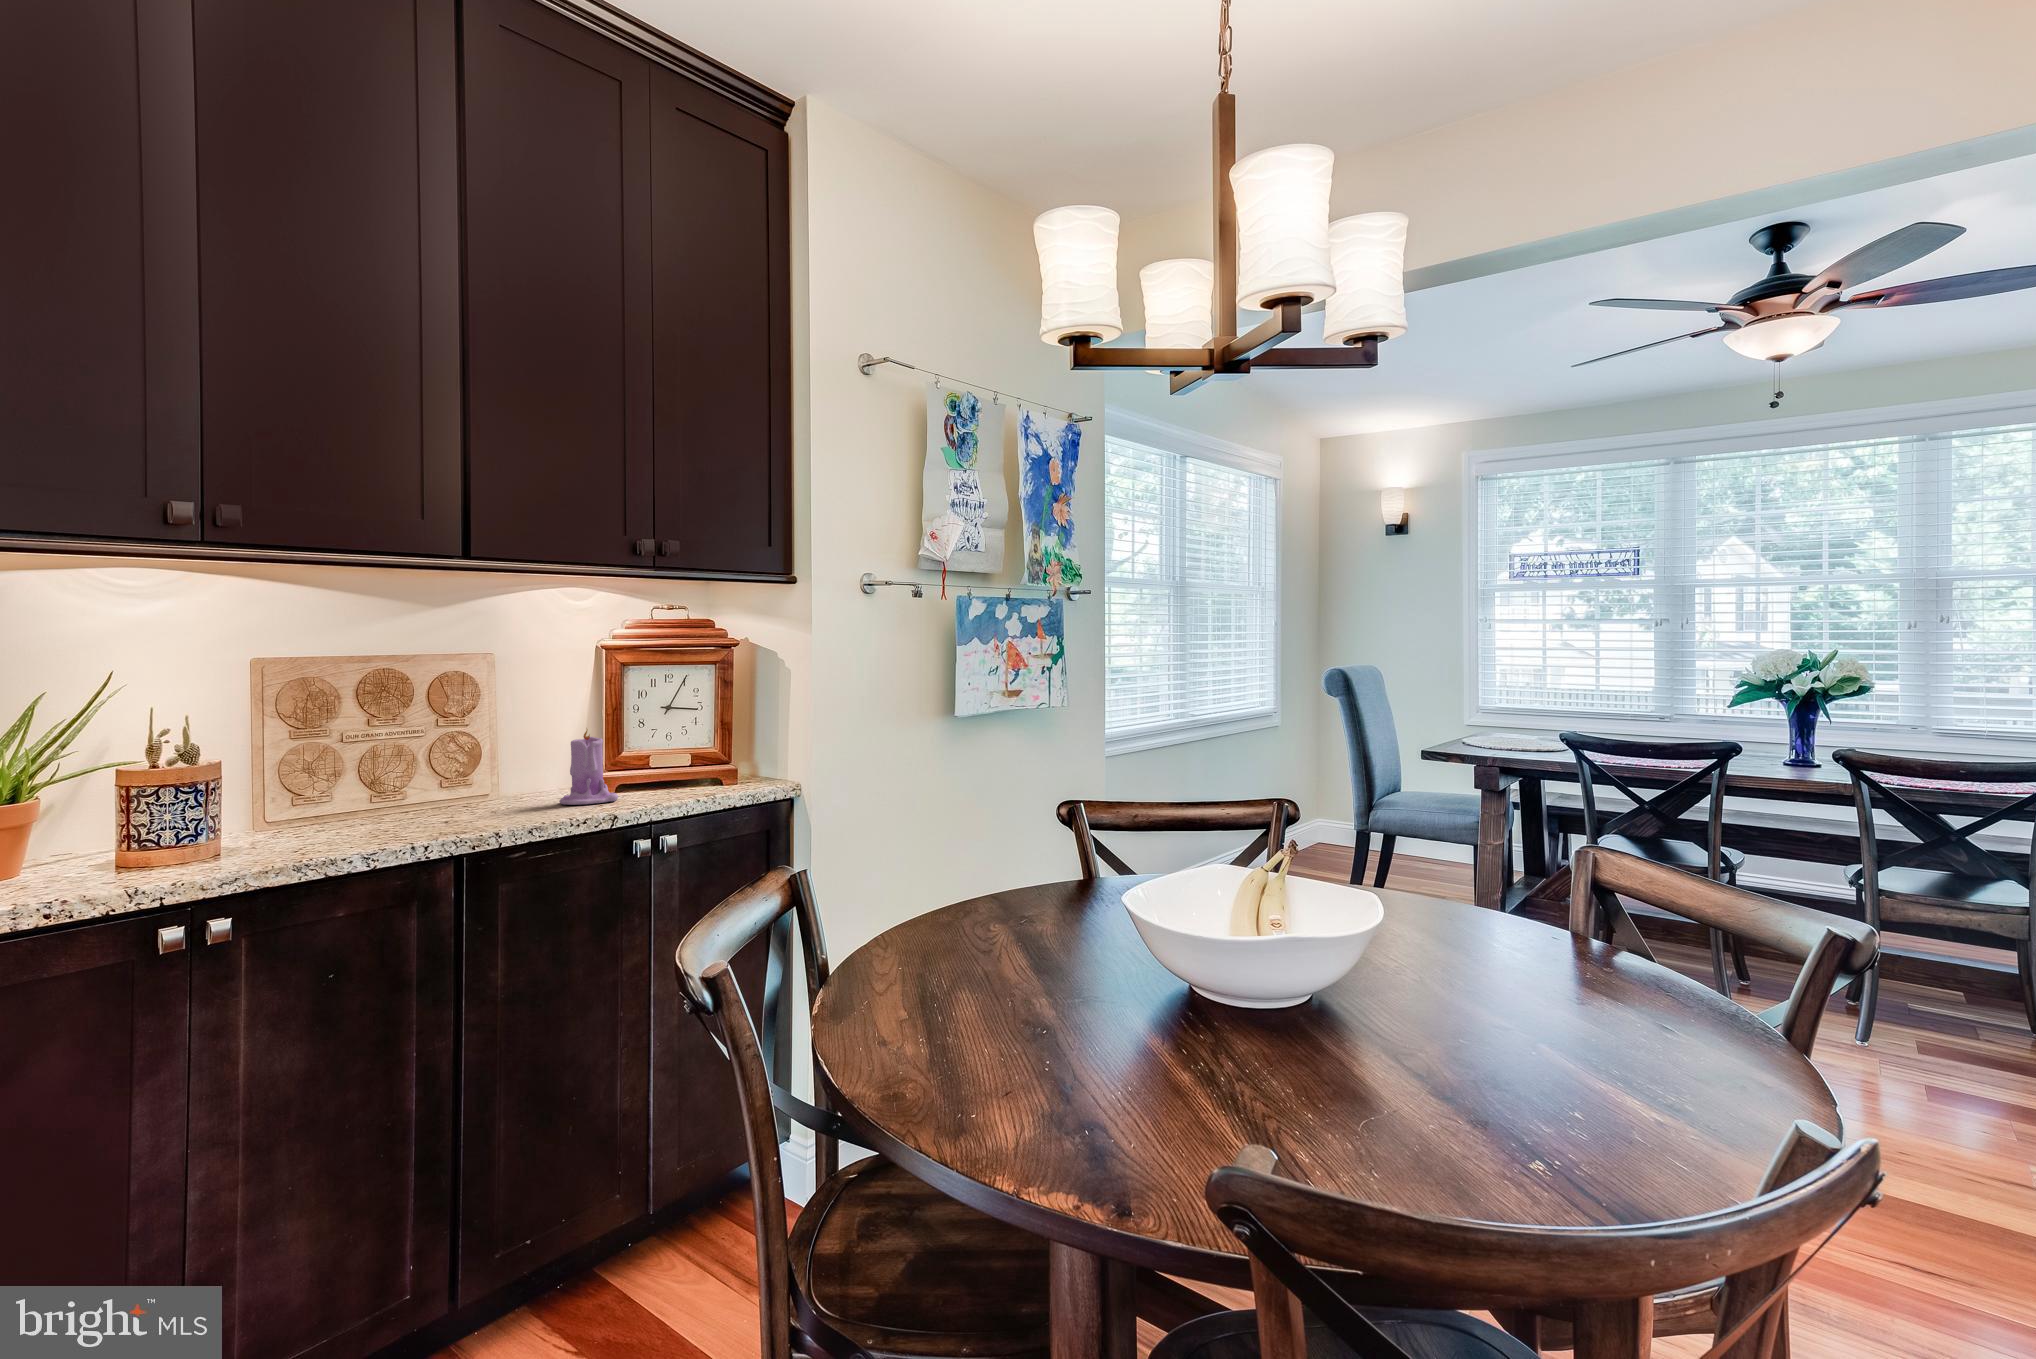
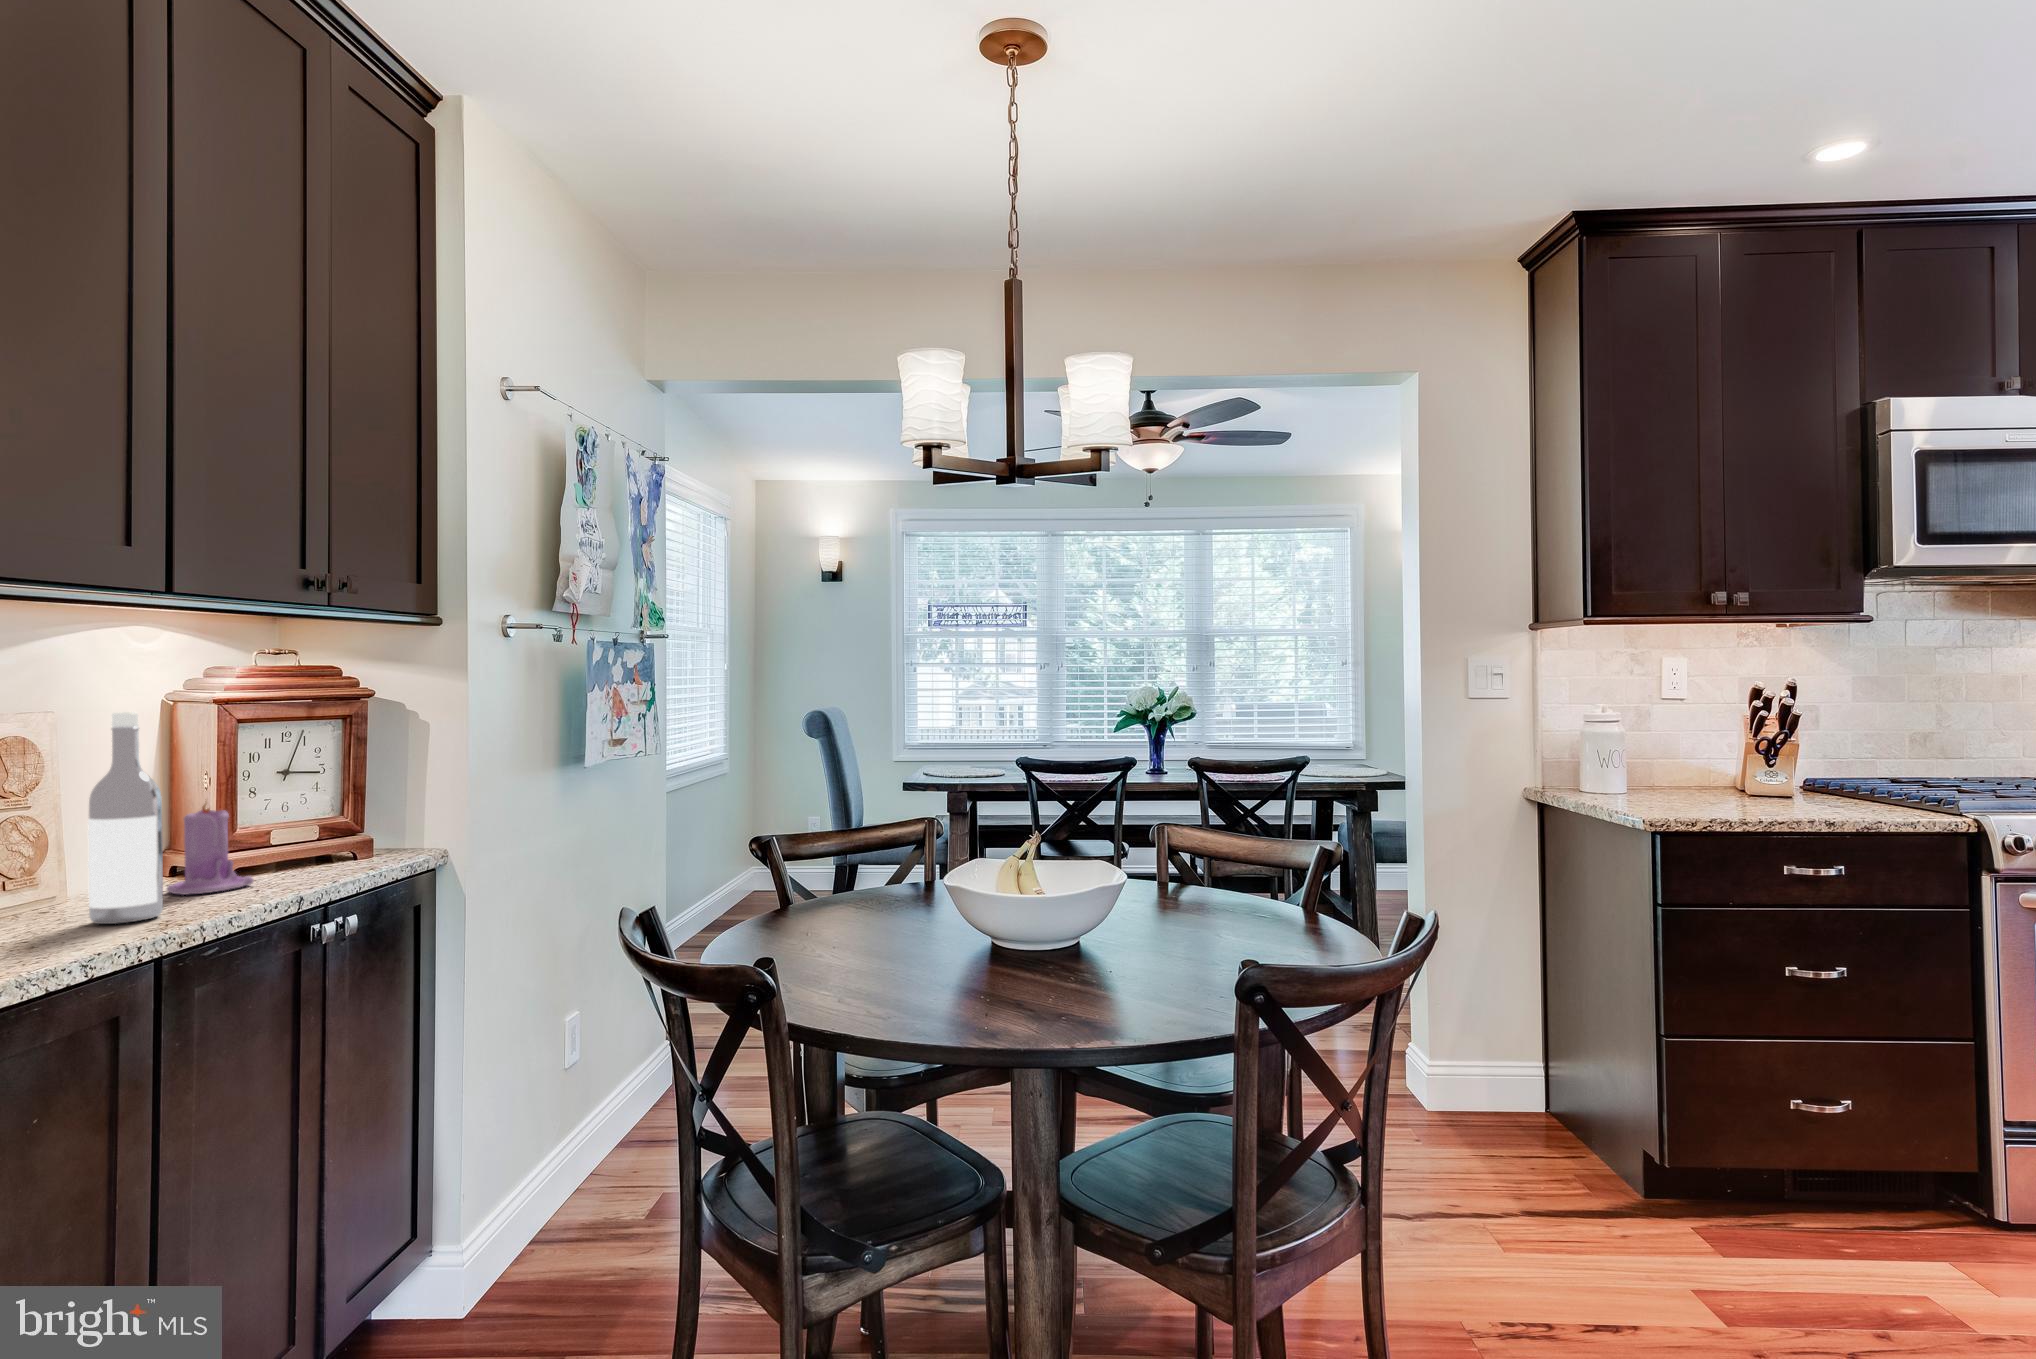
wine bottle: none [452,655,505,823] -> present [88,712,163,924]

